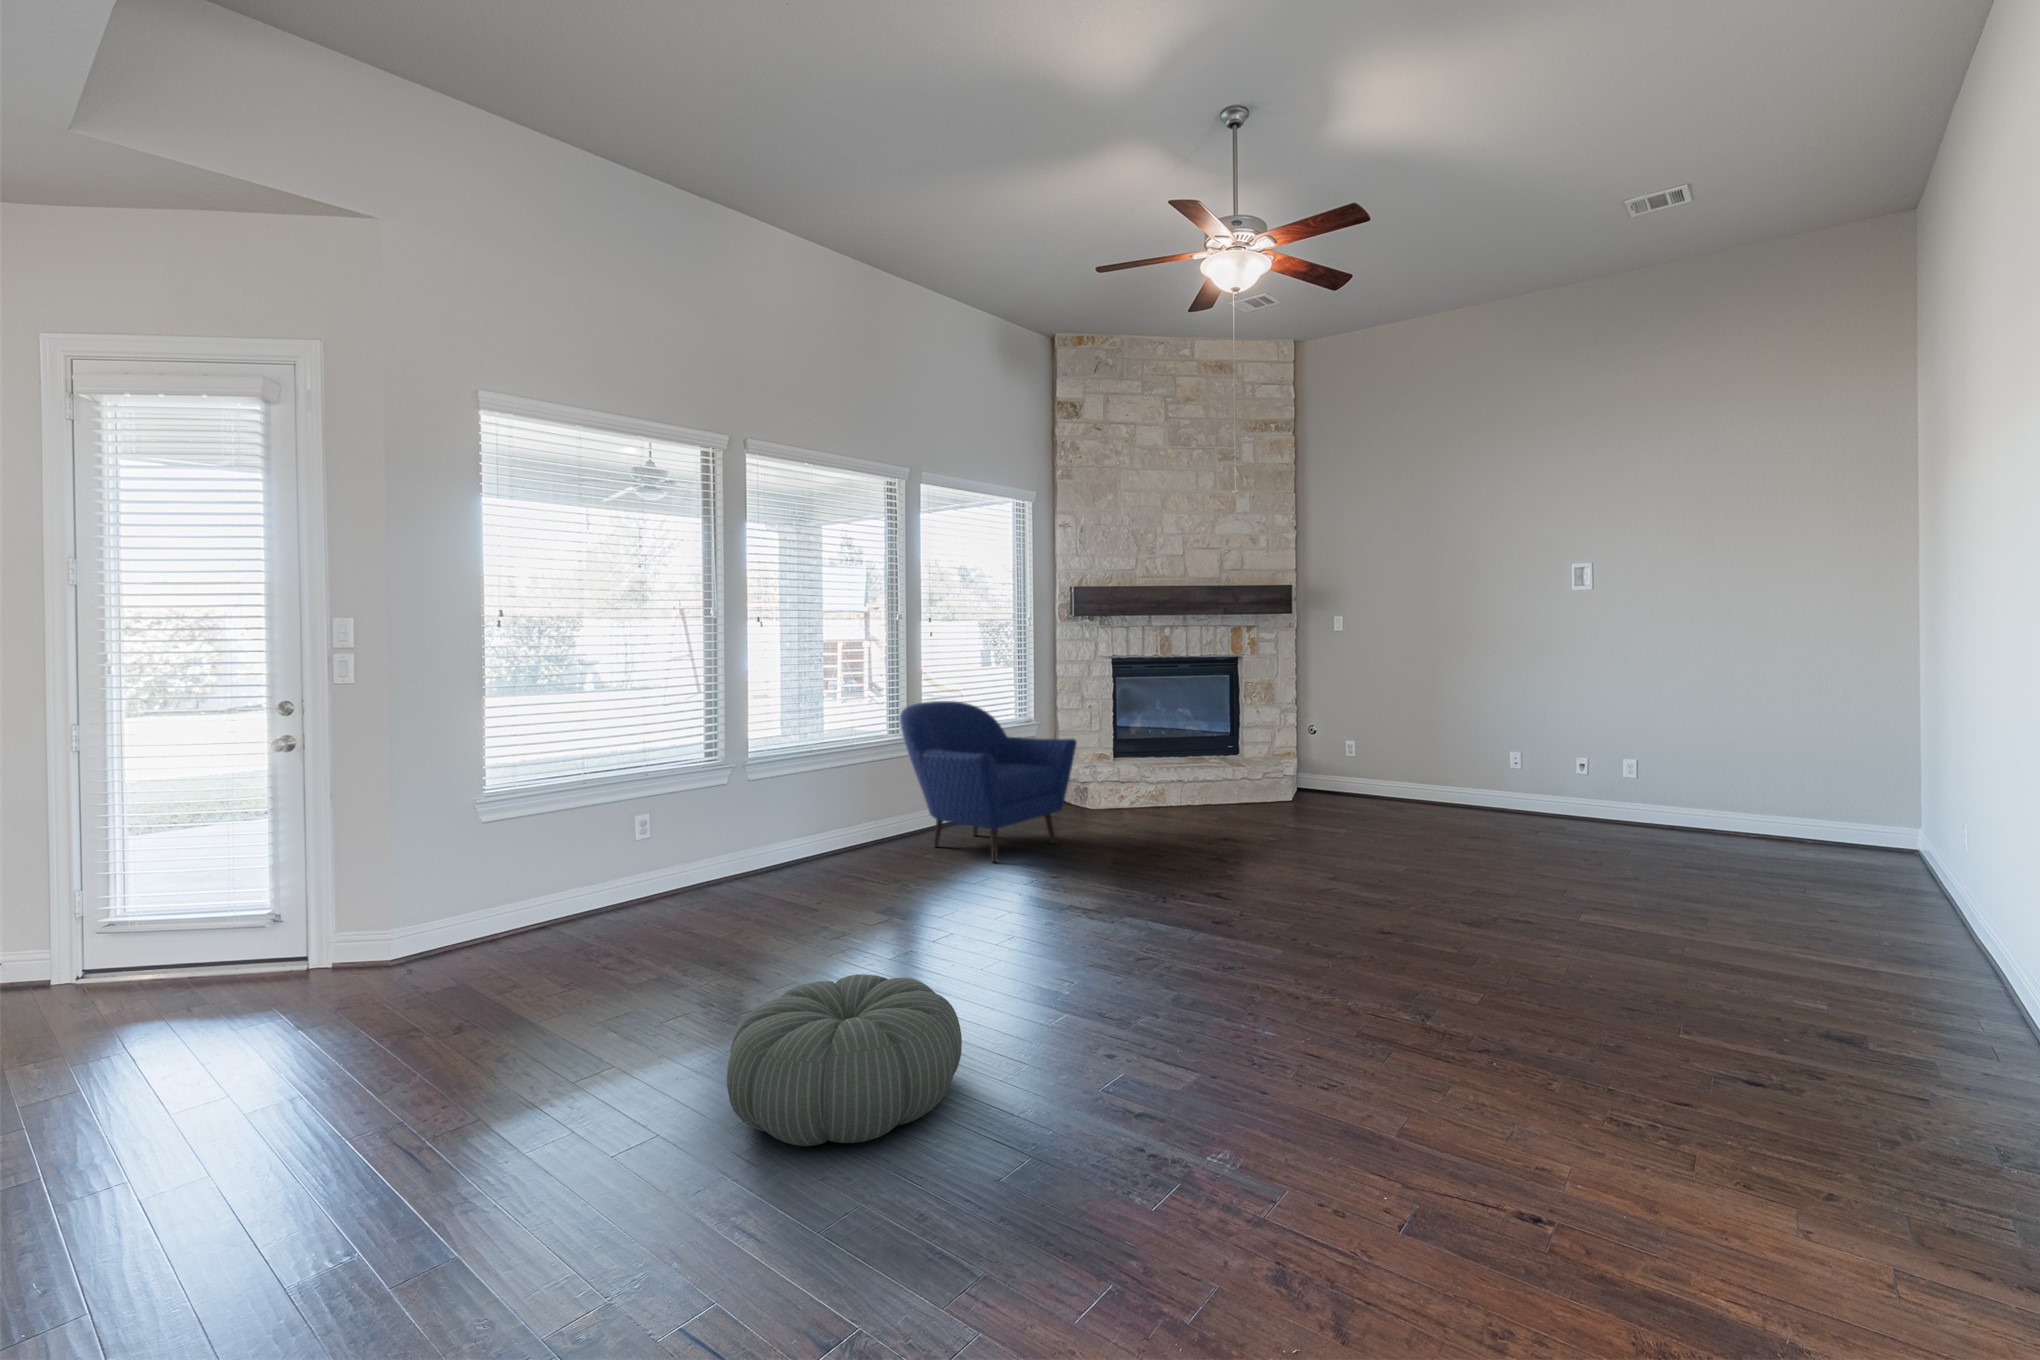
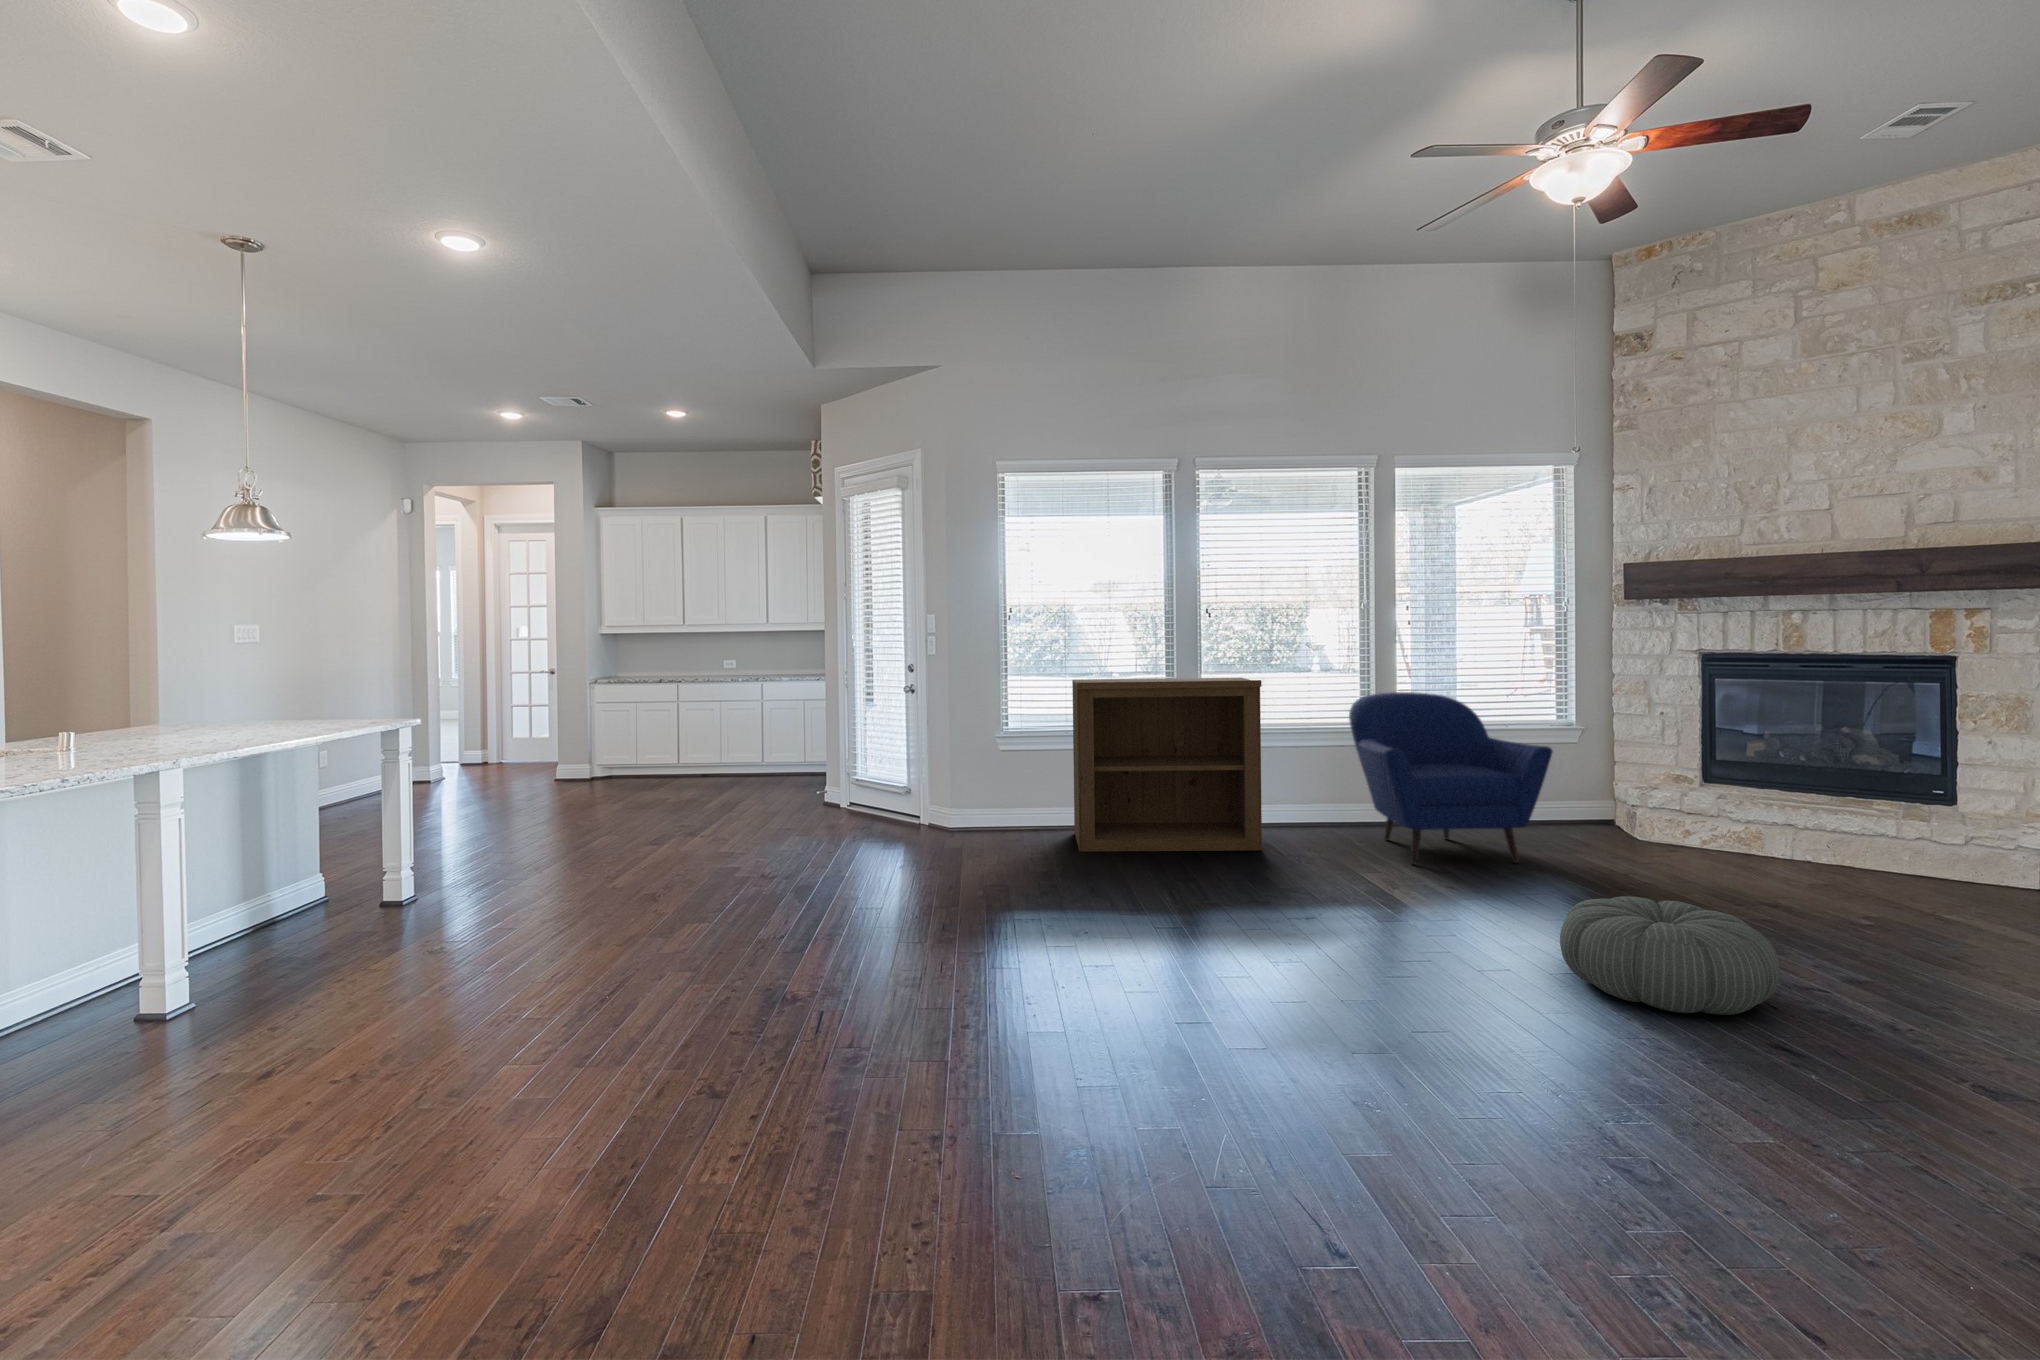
bookshelf: none [604,695,855,937] -> present [1072,678,1262,851]
pouf: present [727,974,962,1146] -> present [1560,896,1780,1015]

